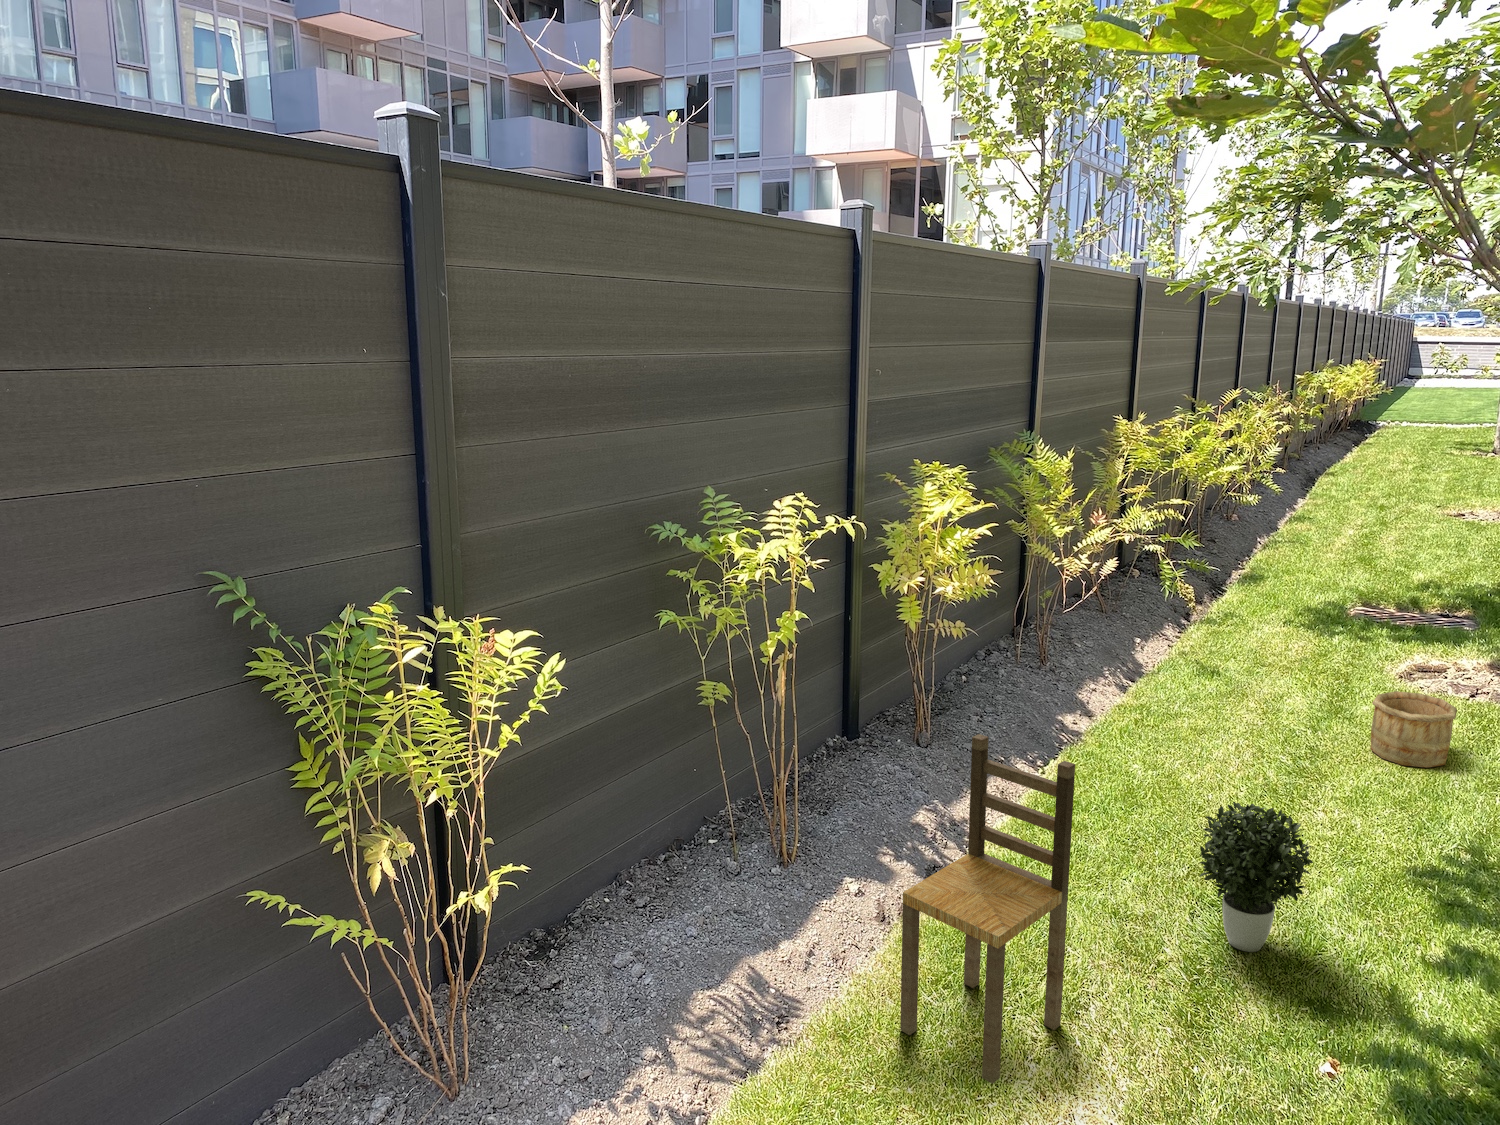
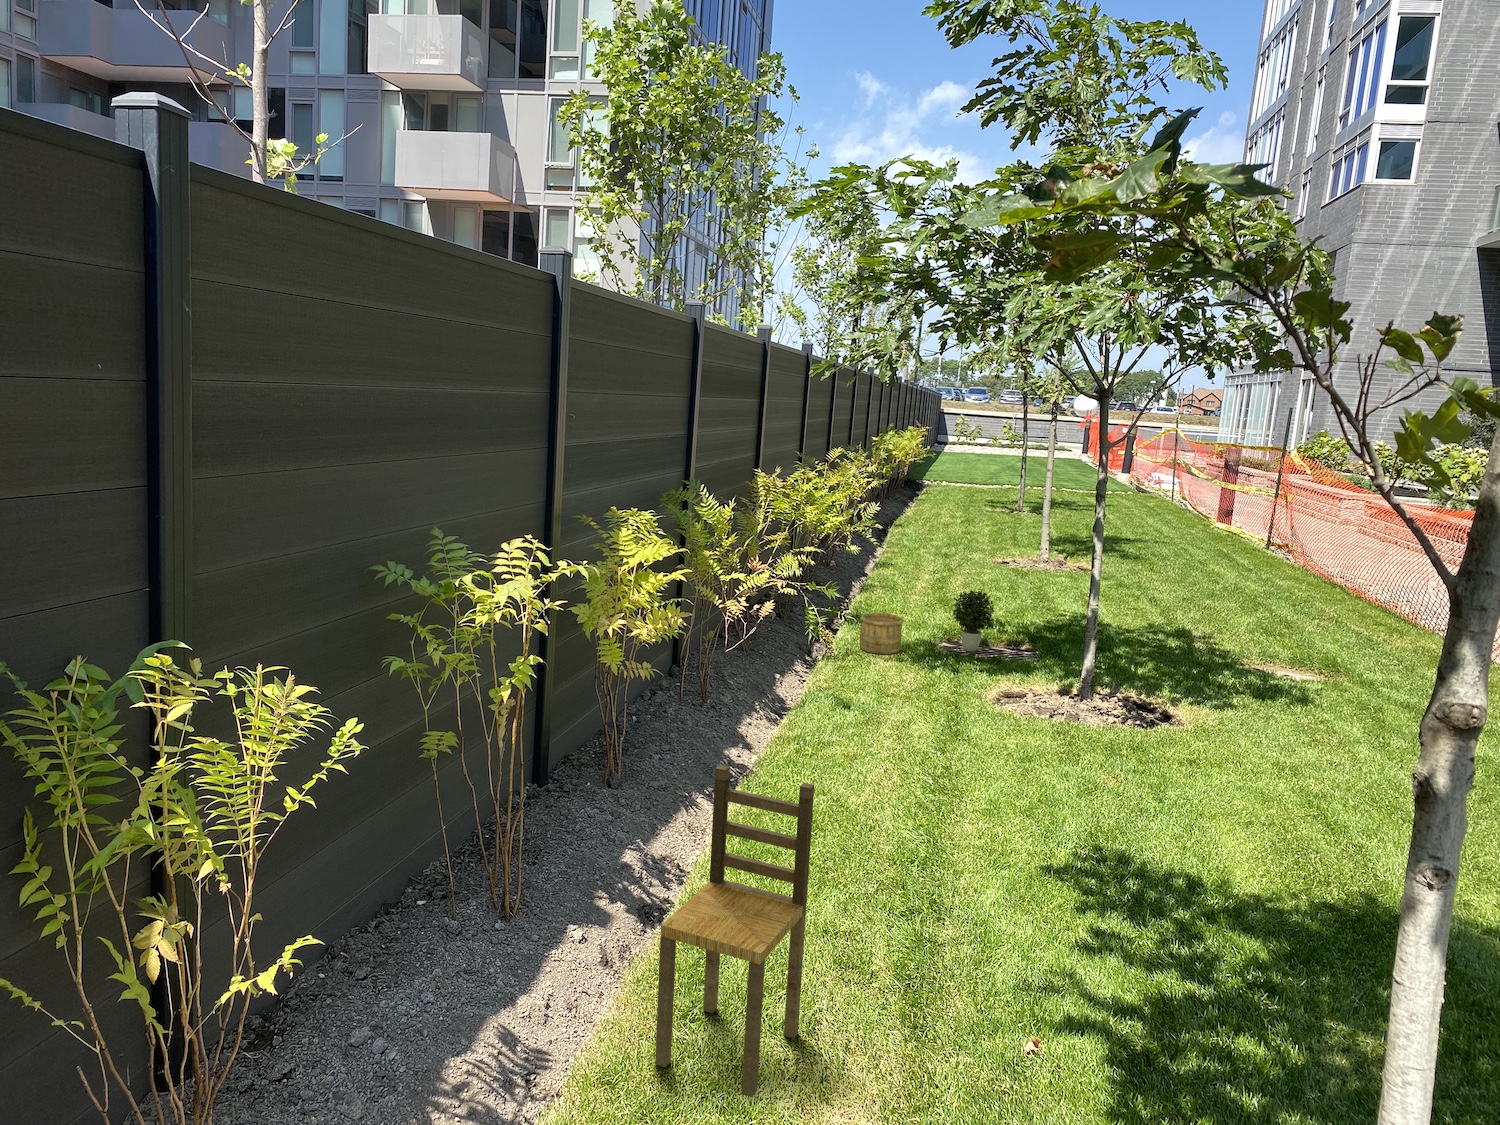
wooden bucket: present [1370,691,1457,768] -> present [860,613,903,654]
potted plant: present [1199,802,1313,952] -> present [953,590,995,652]

